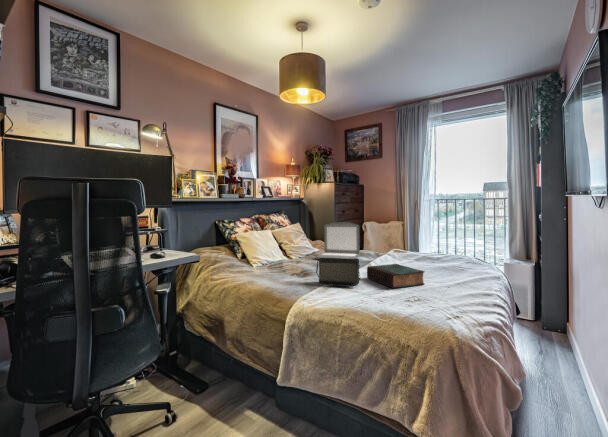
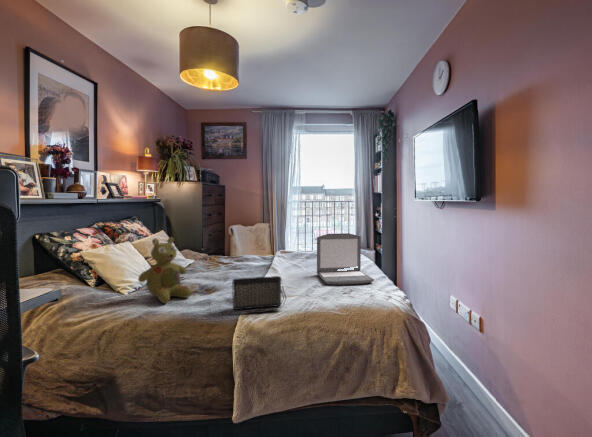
laptop: present [315,222,360,259] -> present [317,233,374,285]
stuffed bear: none [262,224,298,273] -> present [138,237,191,303]
book: present [367,264,424,288] -> none [281,276,341,305]

